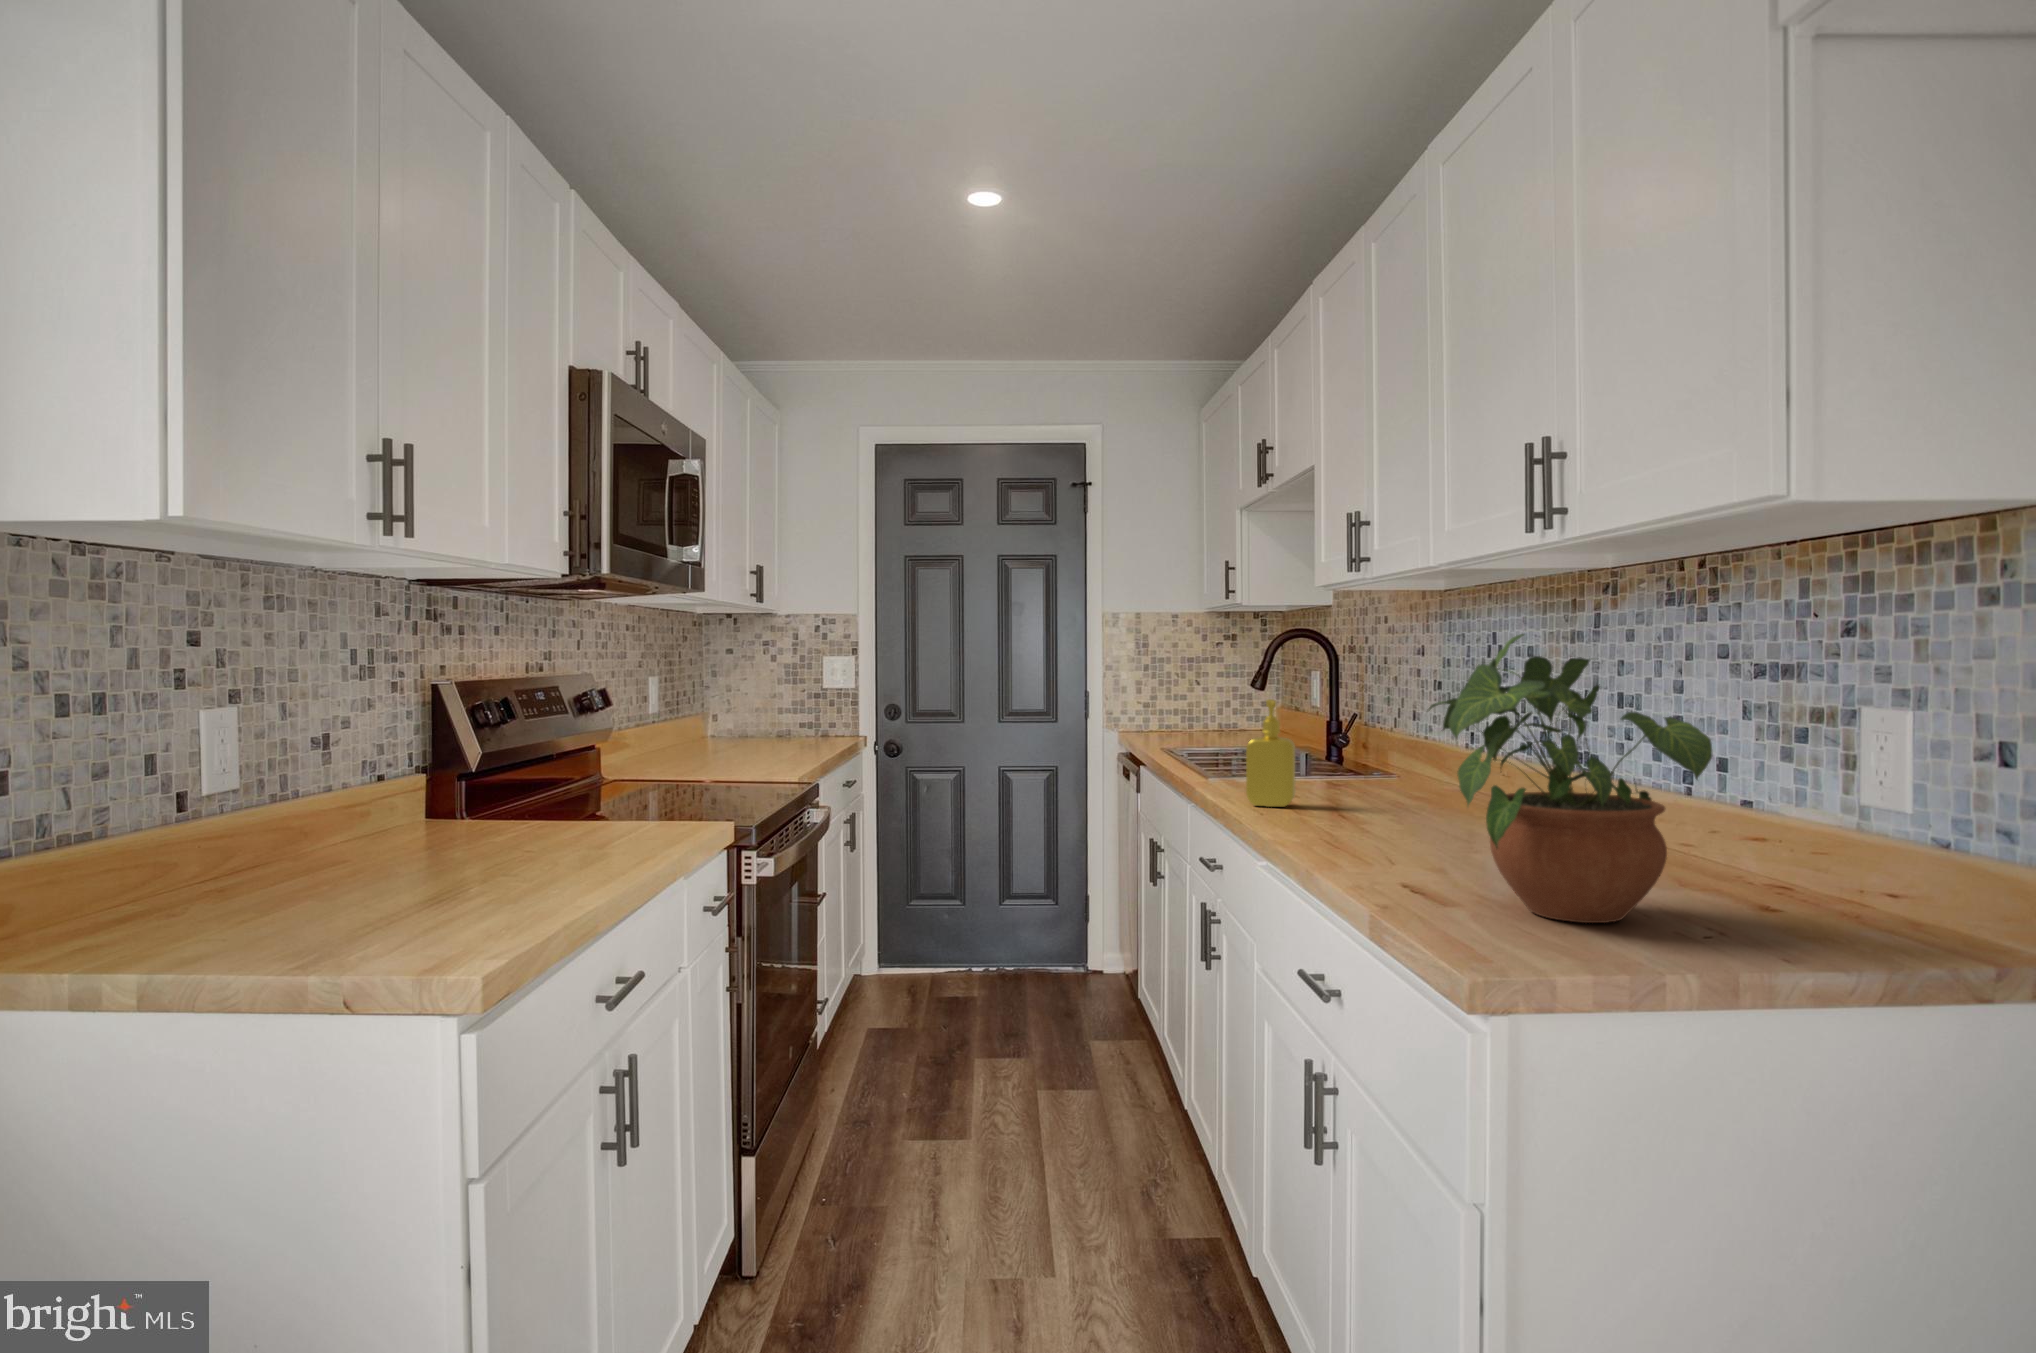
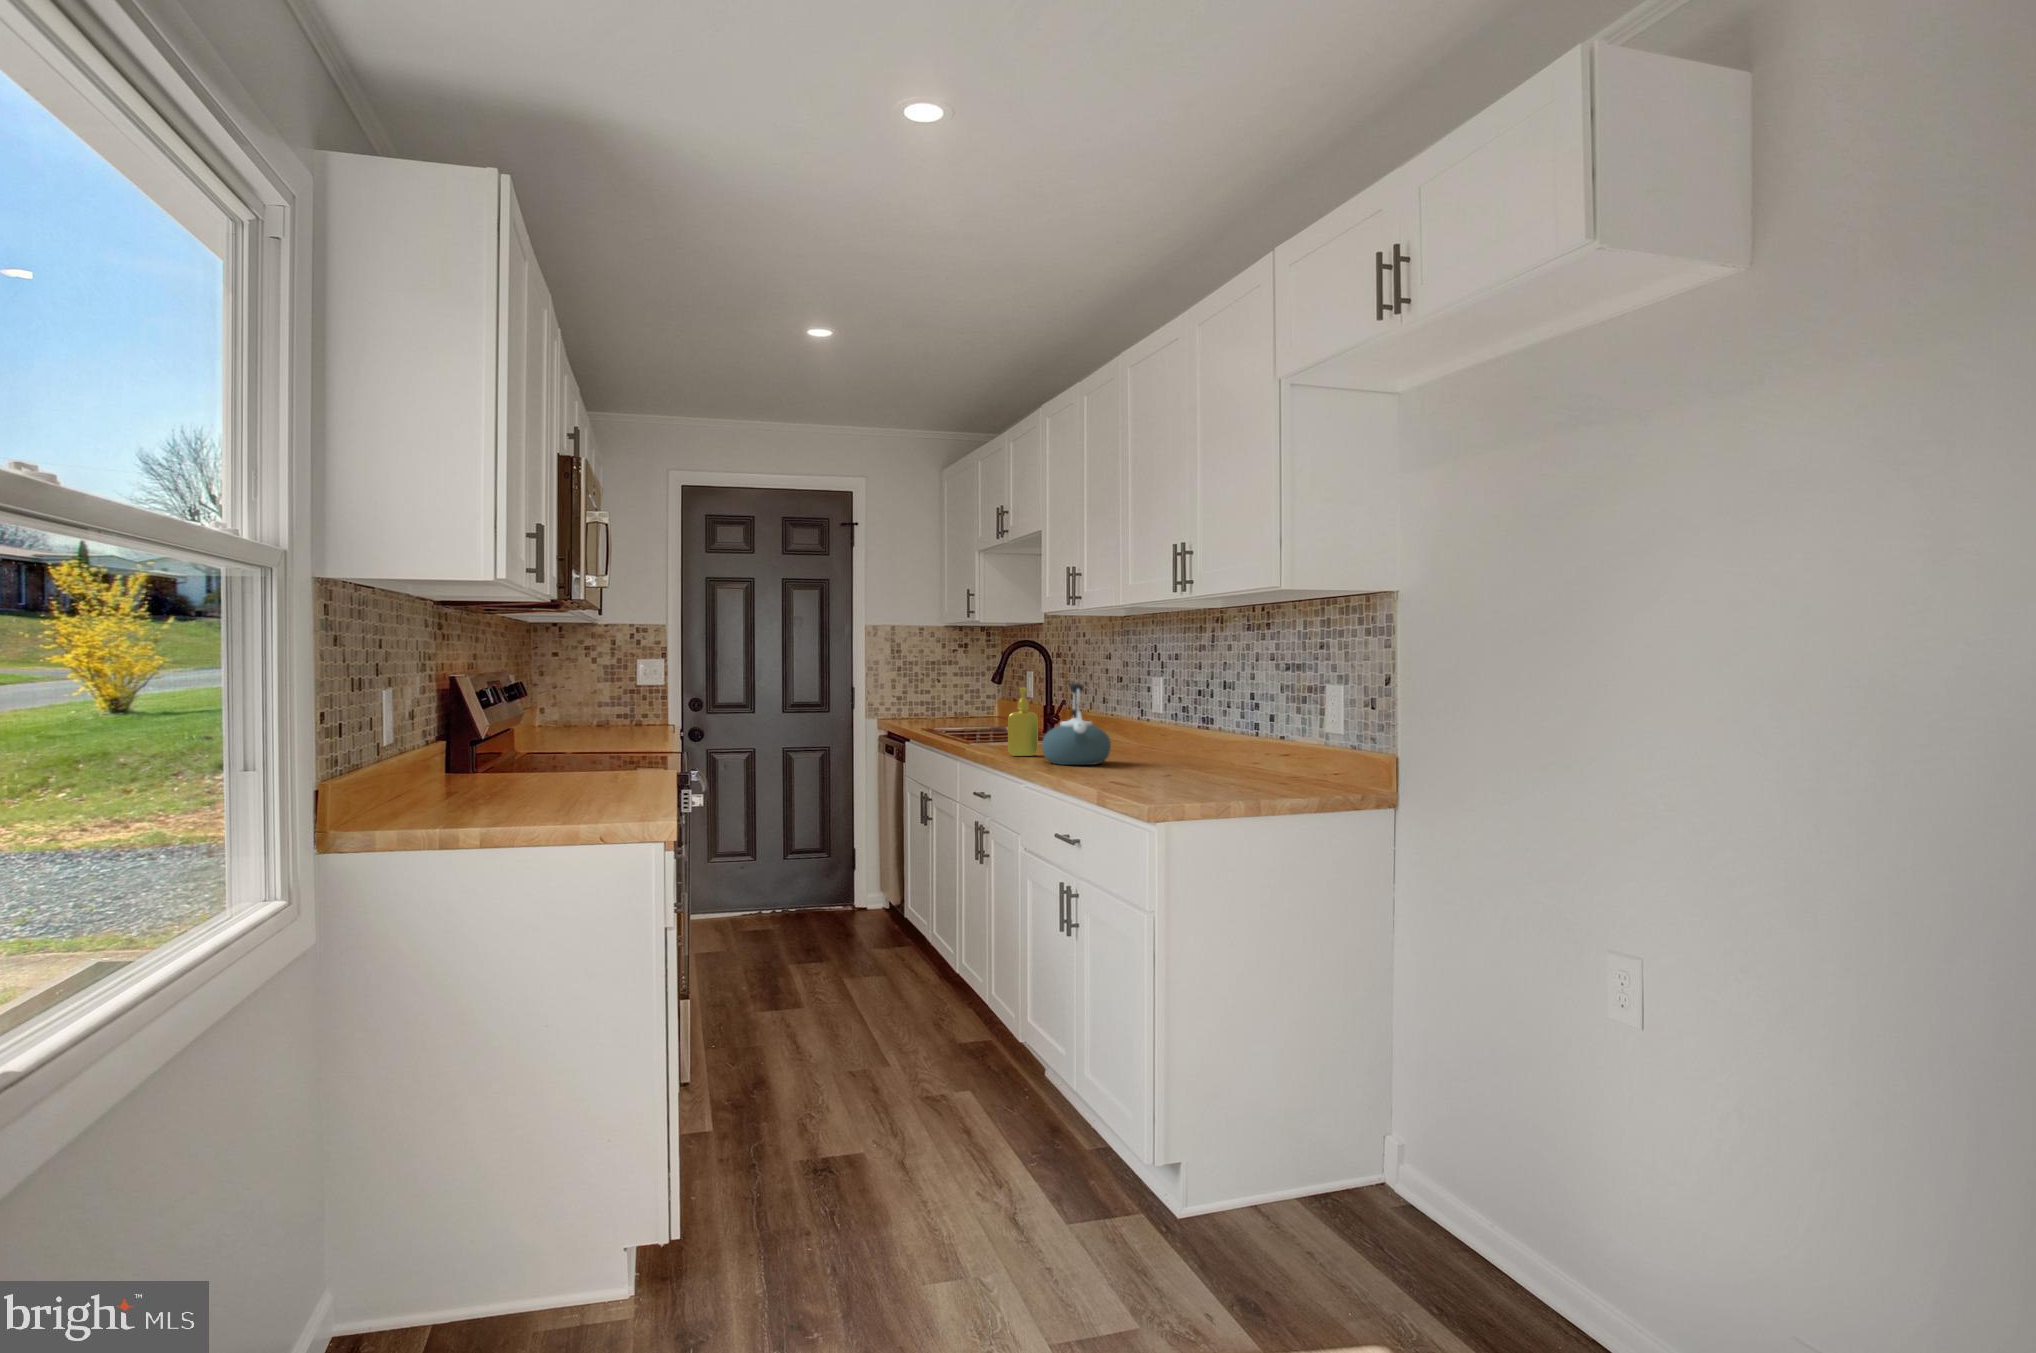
potted plant: present [1429,634,1712,923] -> none [1126,648,1258,792]
kettle: none [1294,695,1412,831] -> present [1042,683,1111,765]

